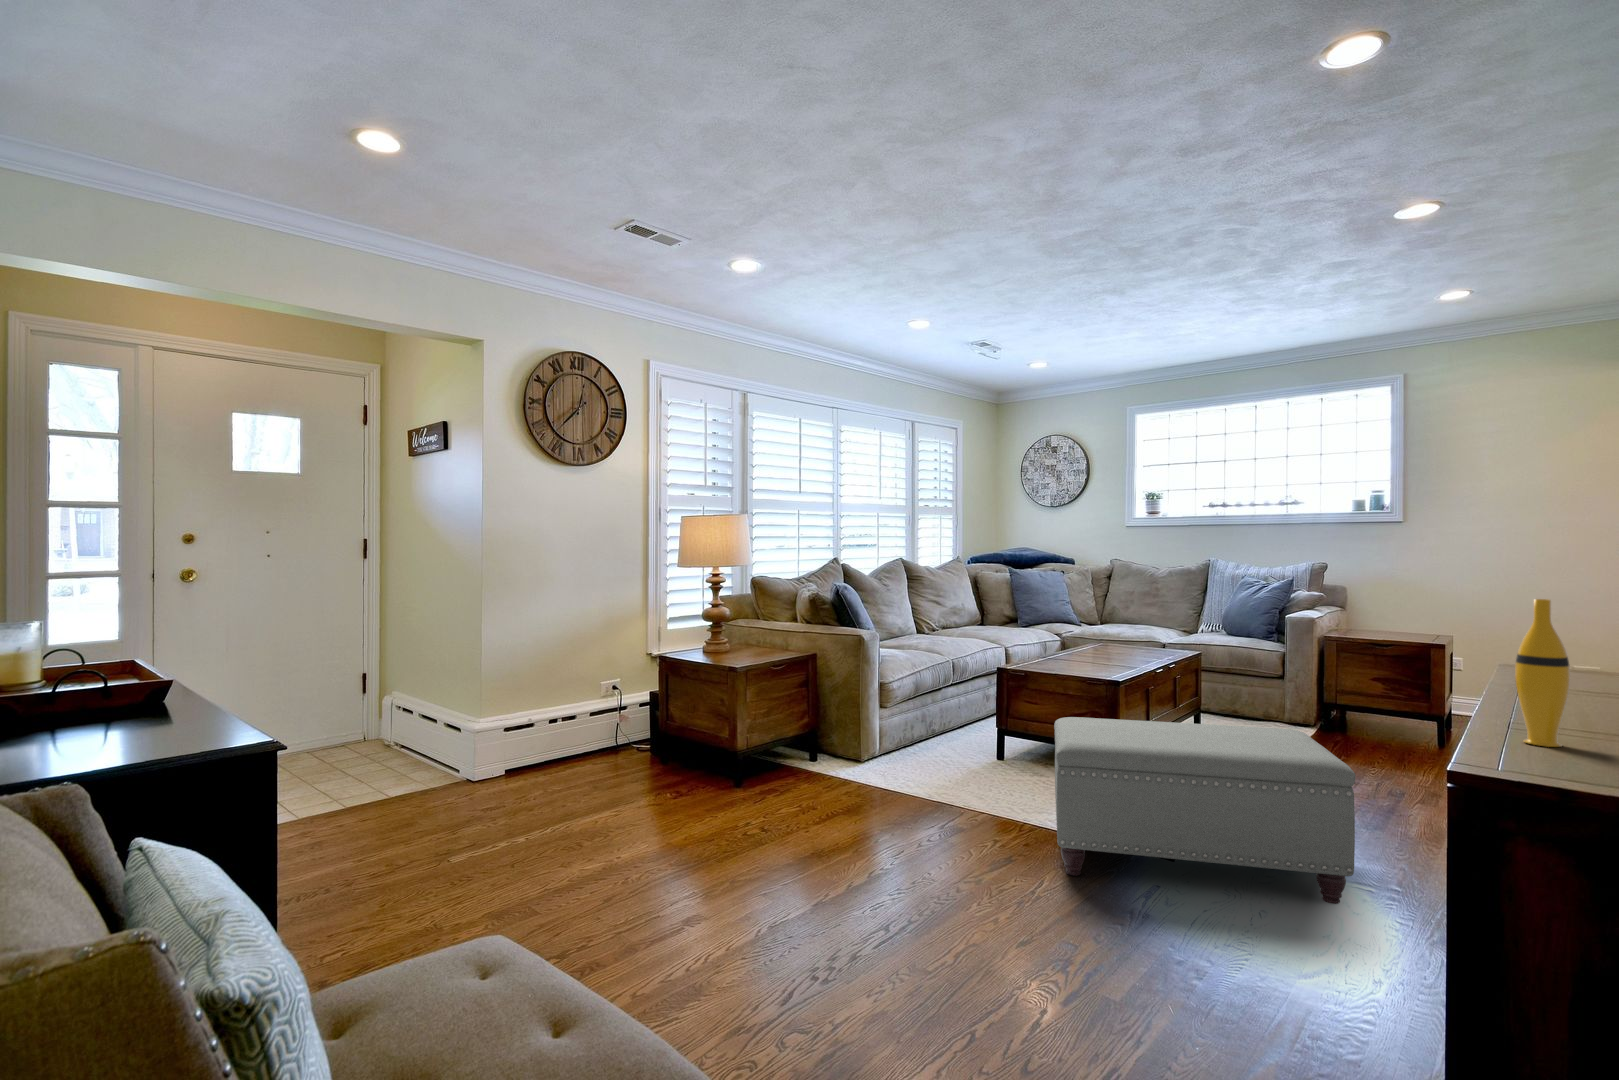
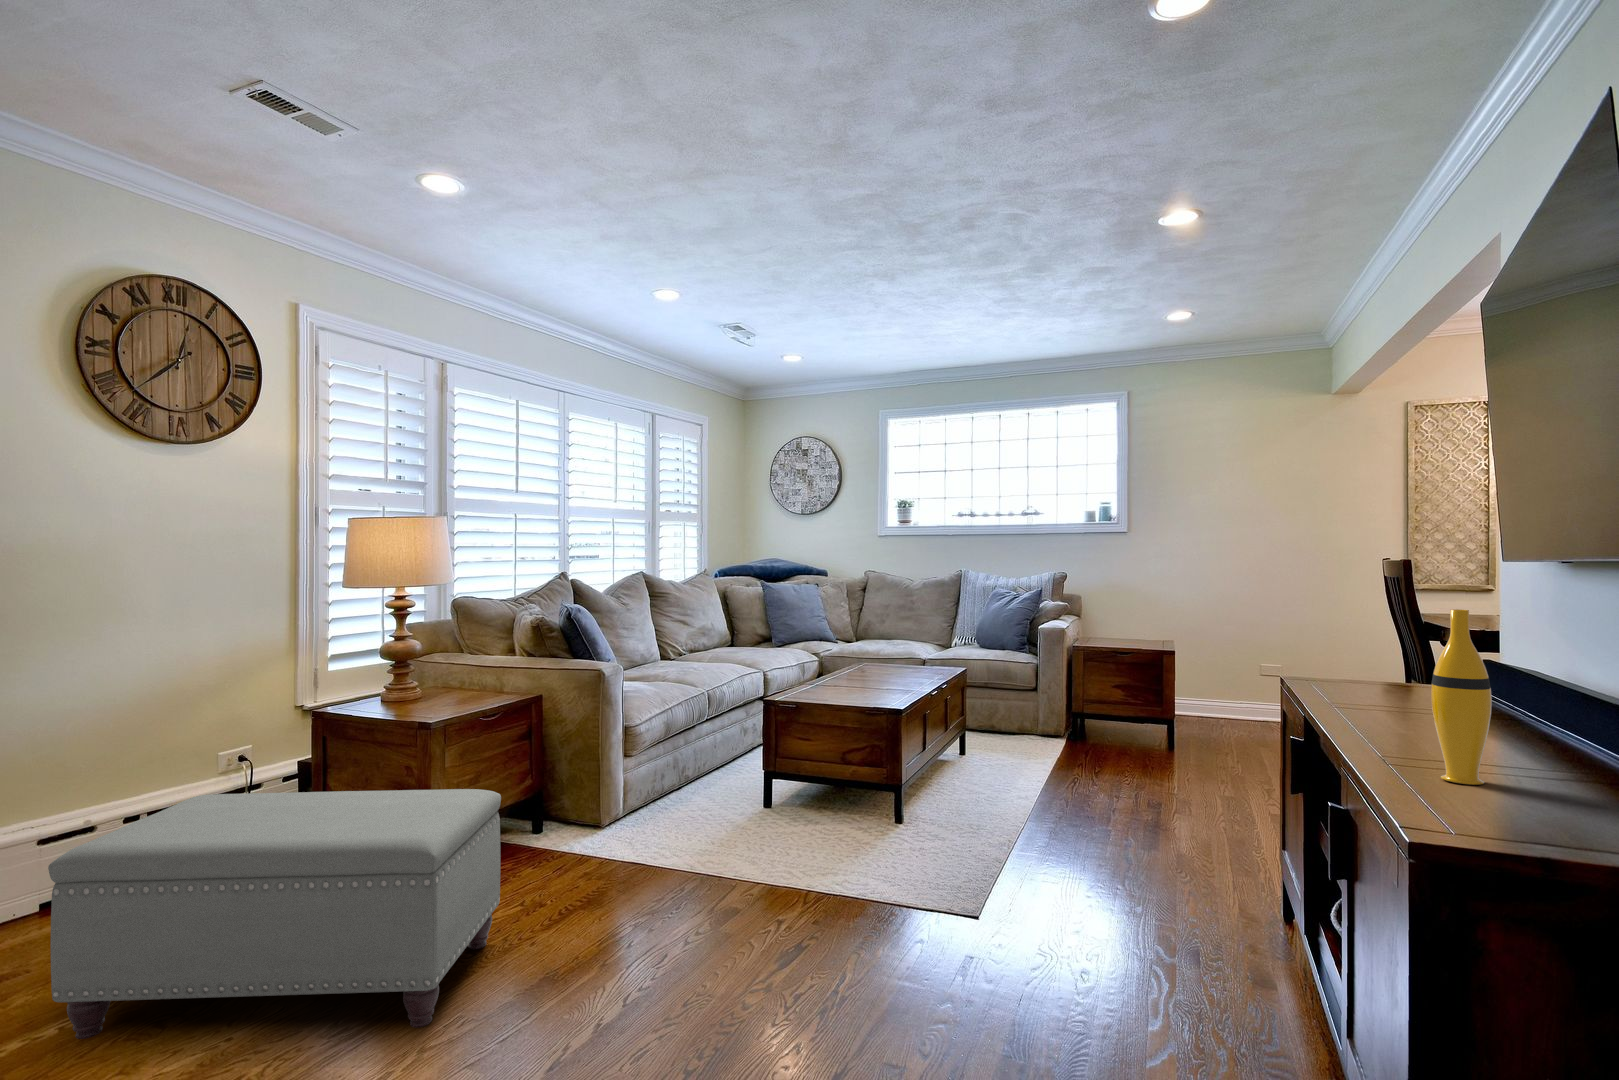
ottoman: present [1054,717,1356,904] -> present [48,789,501,1039]

